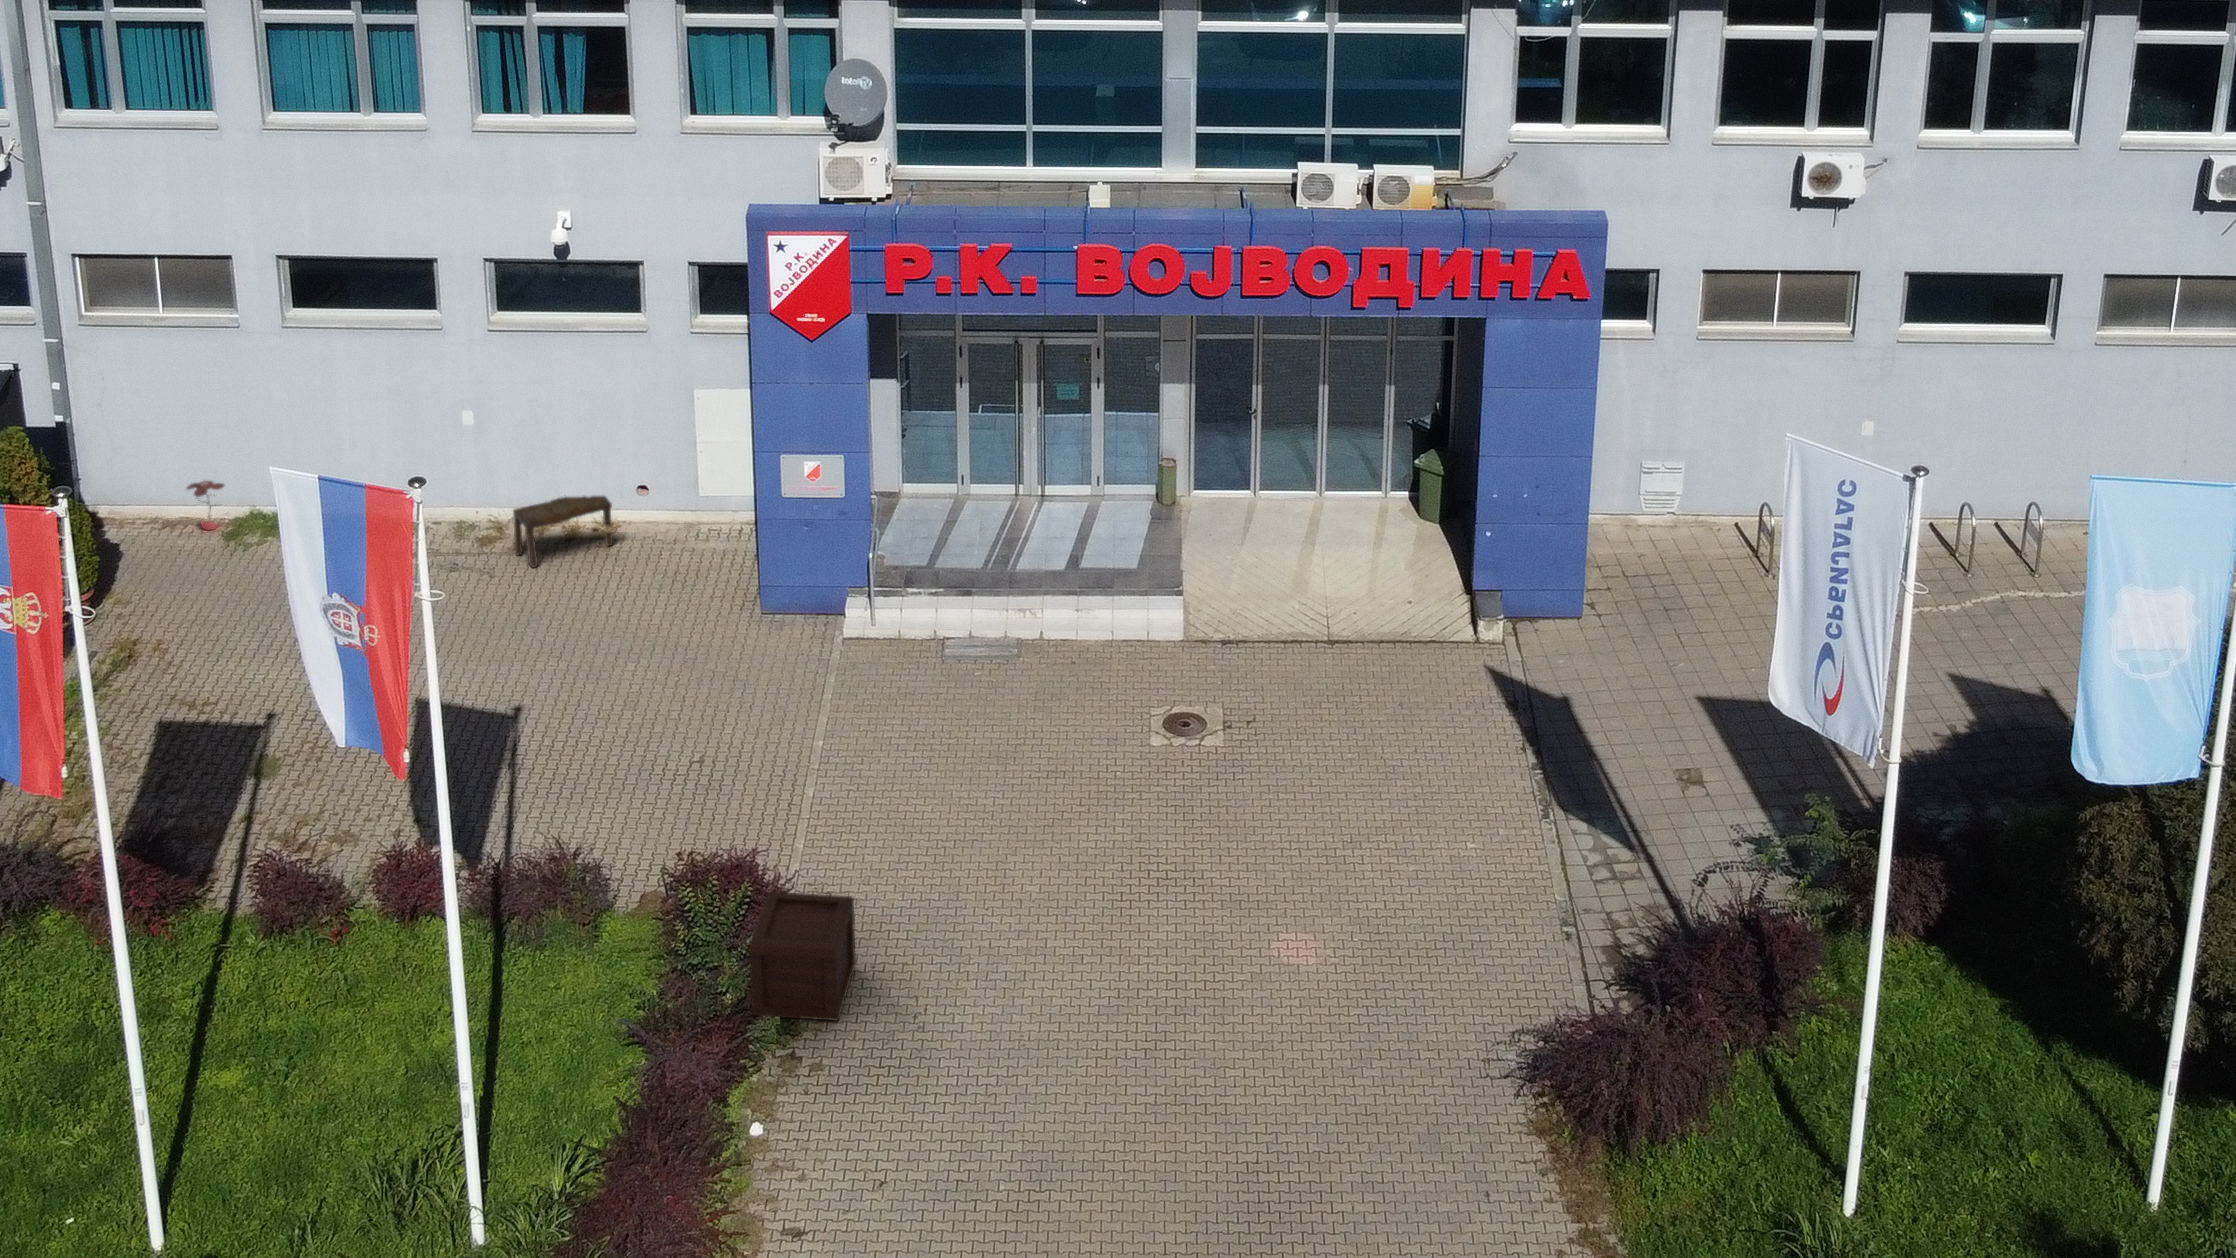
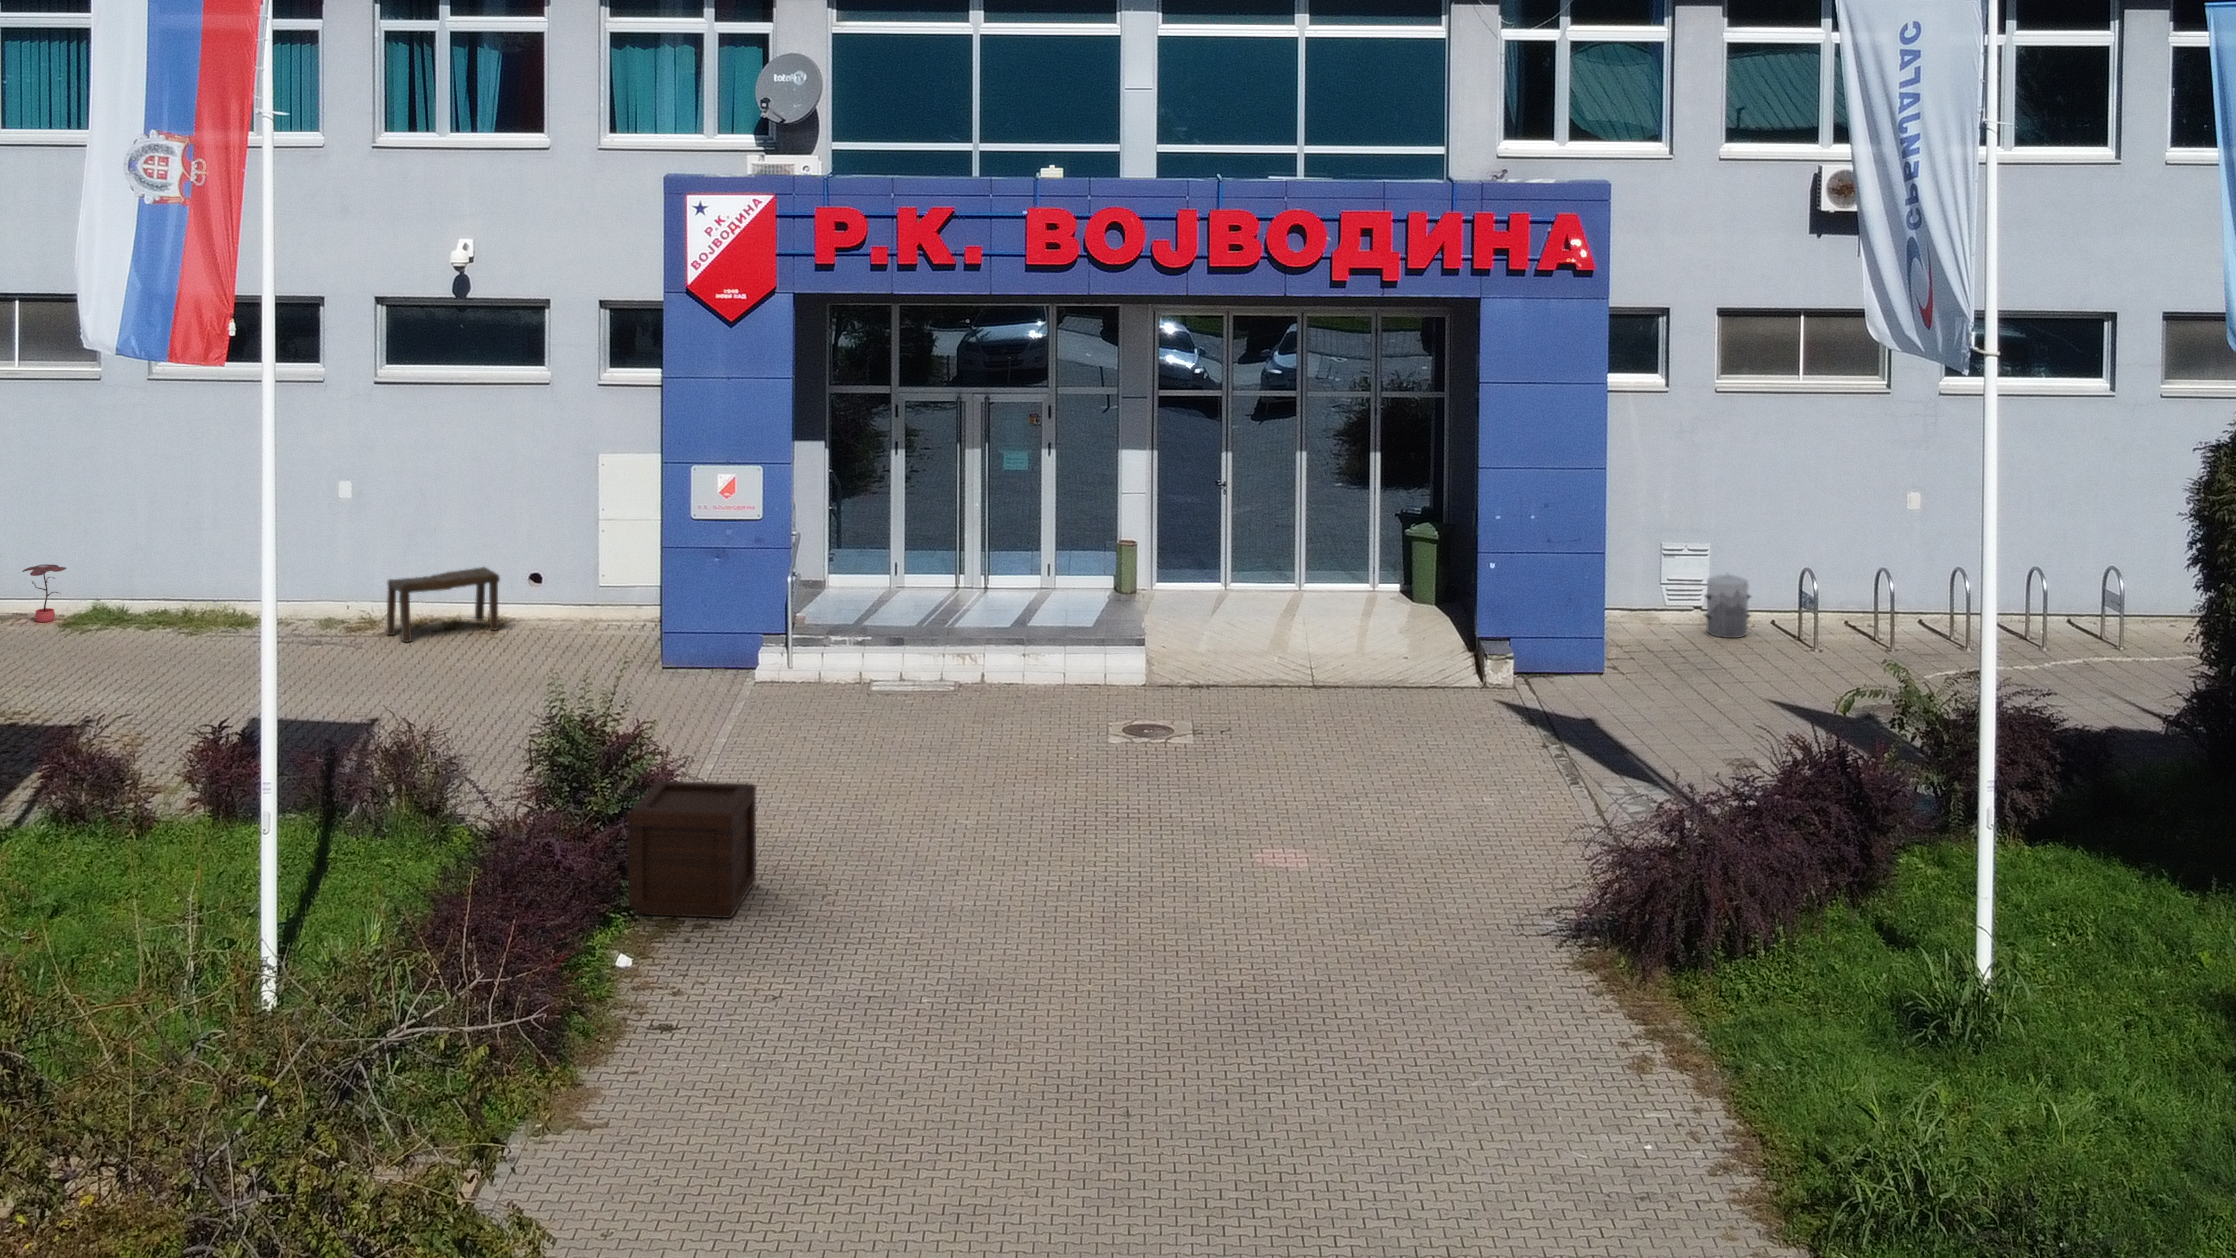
waste bin: none [1671,492,1714,549] -> present [1705,574,1751,638]

